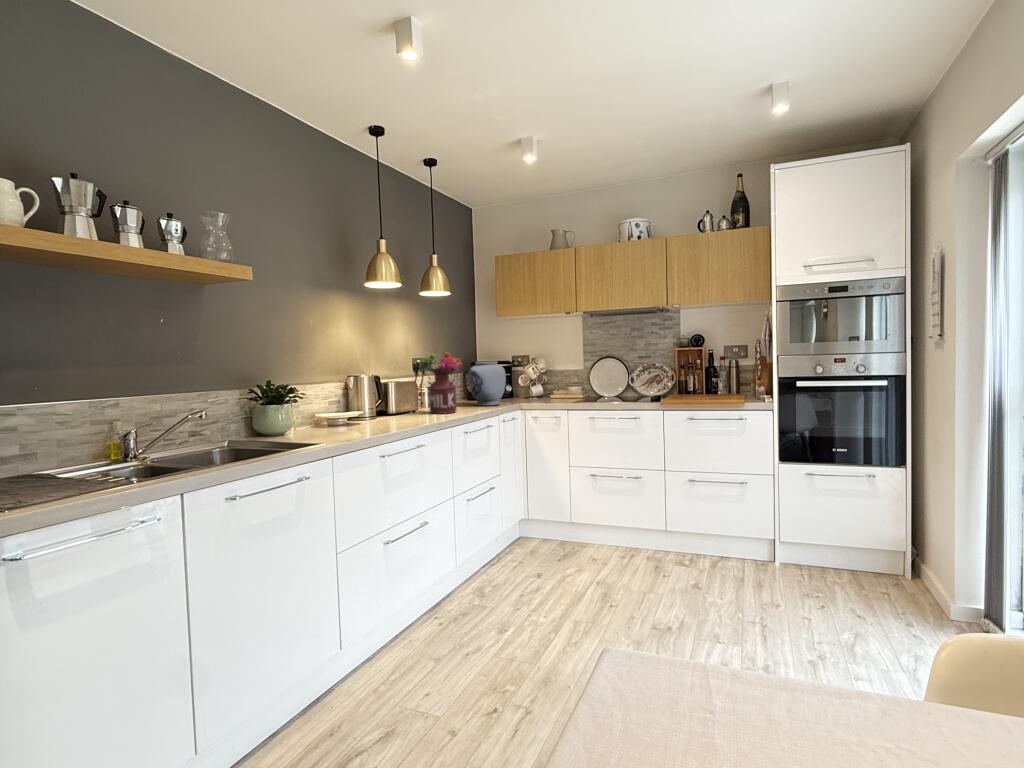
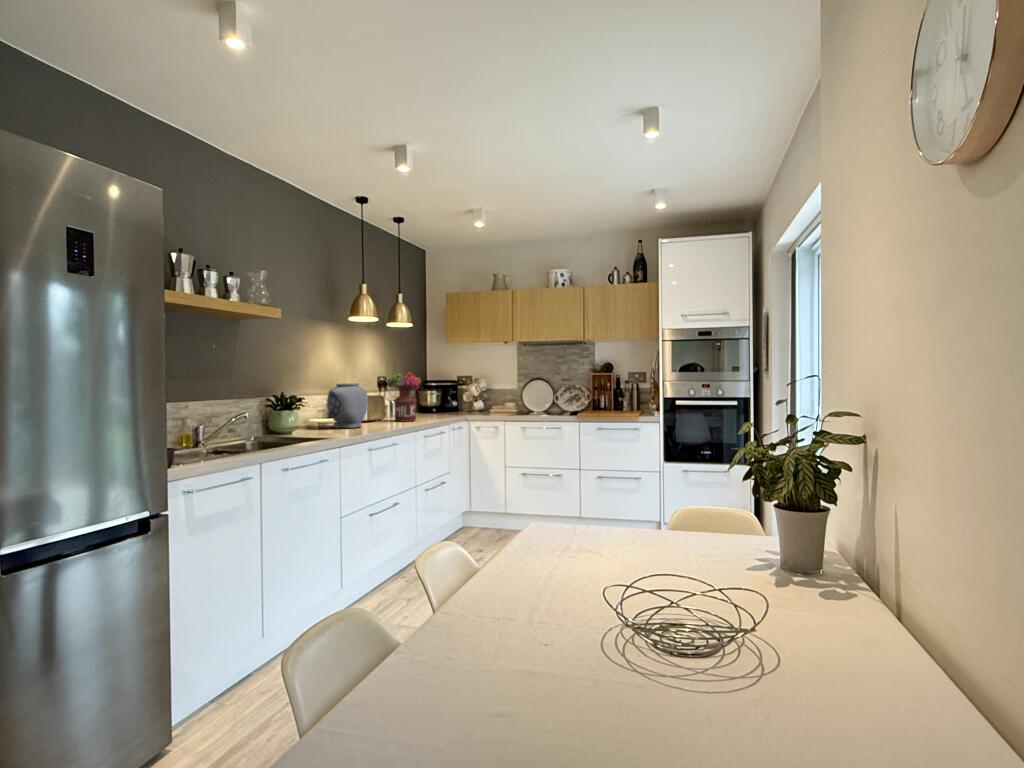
vase: present [469,362,506,406] -> present [328,383,368,428]

